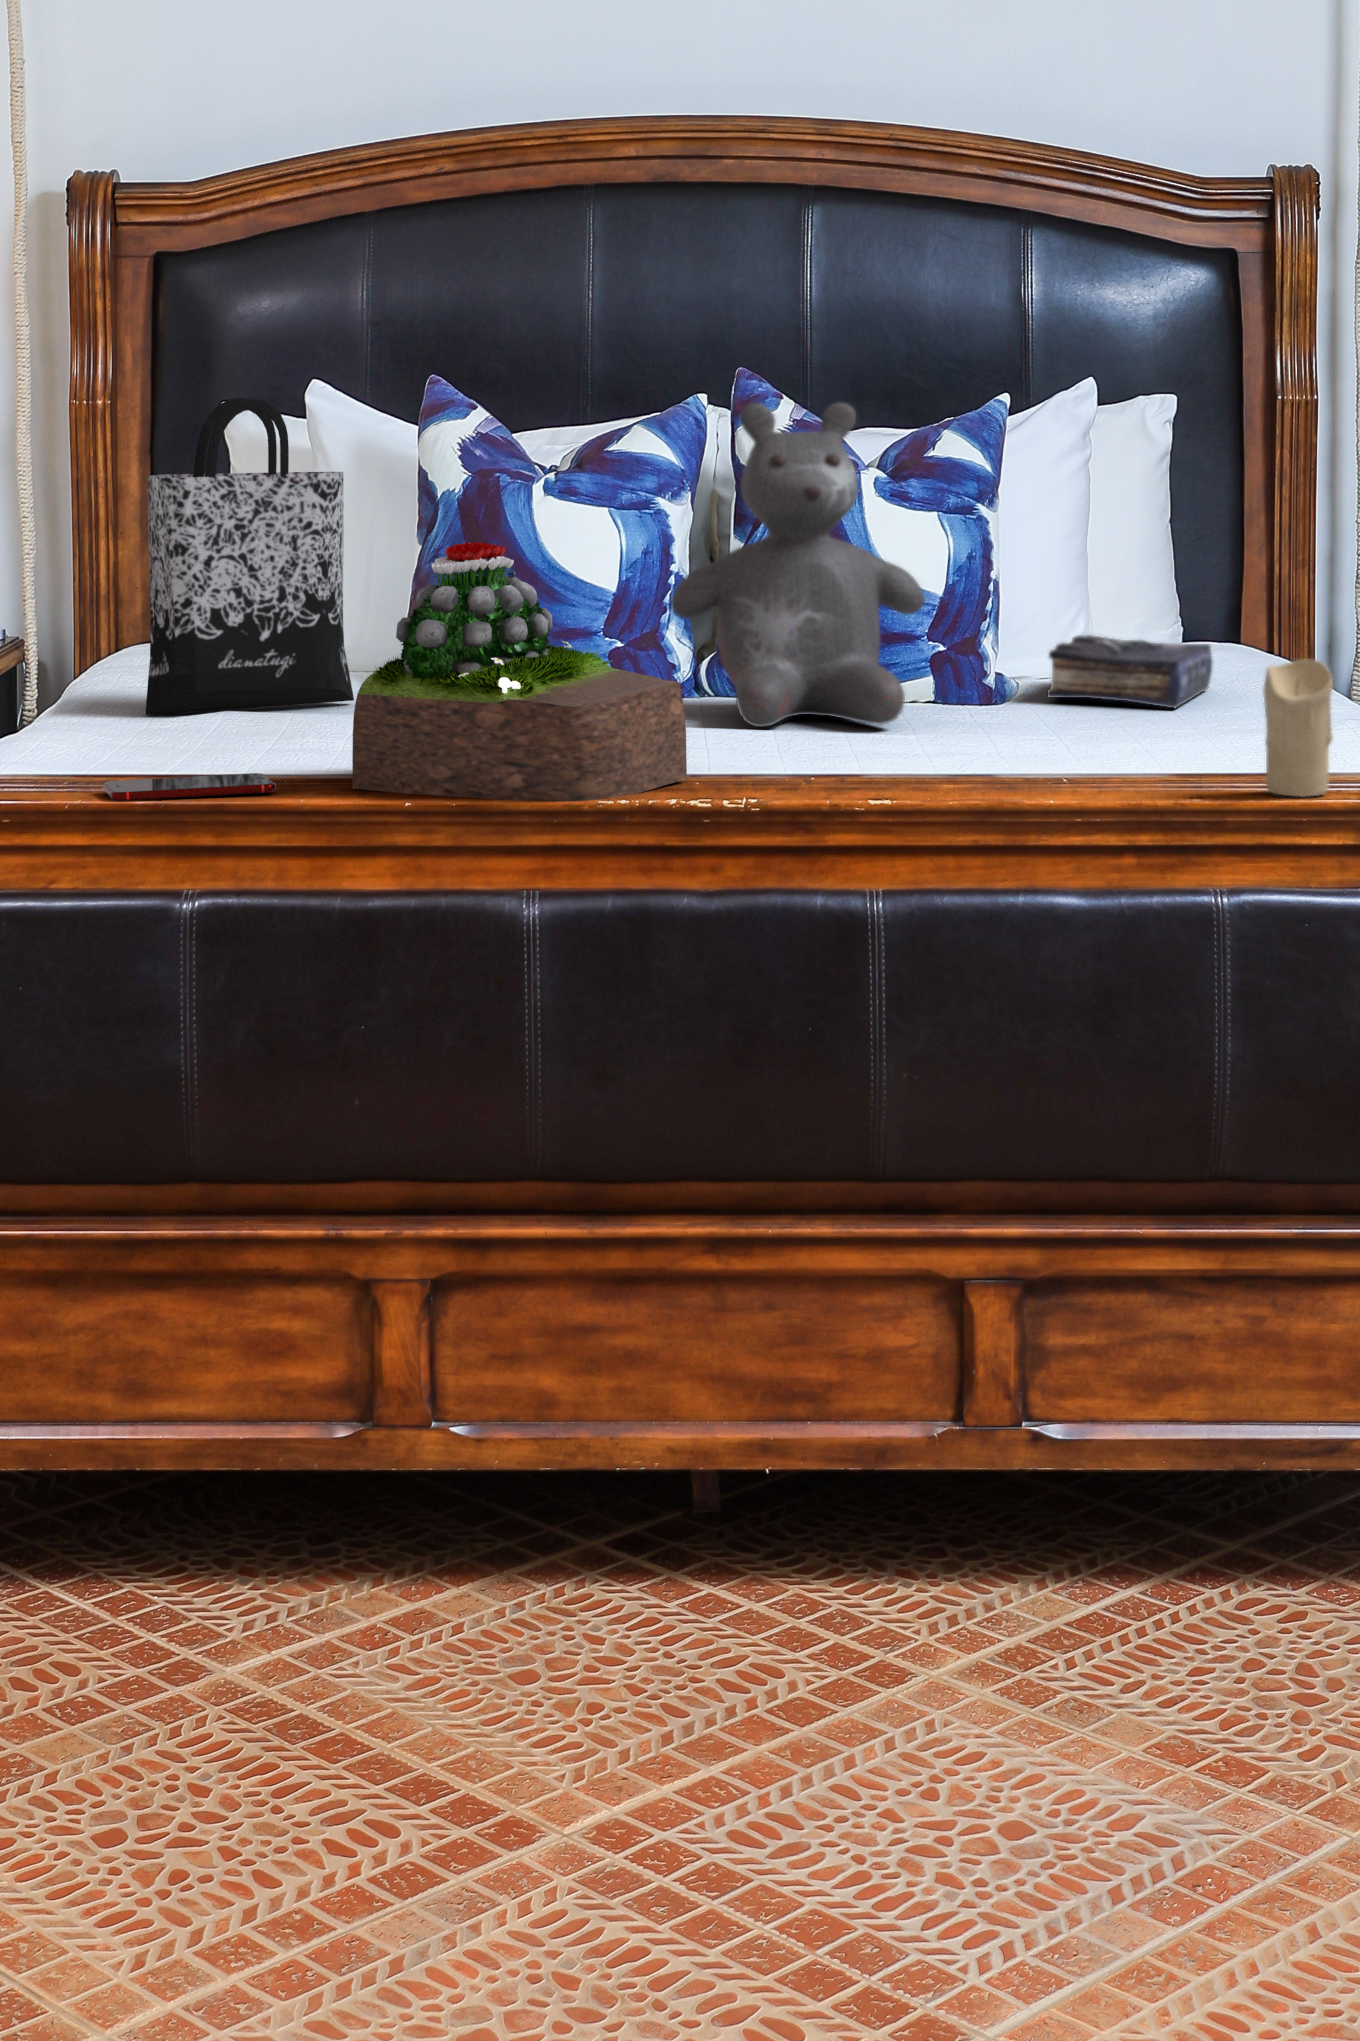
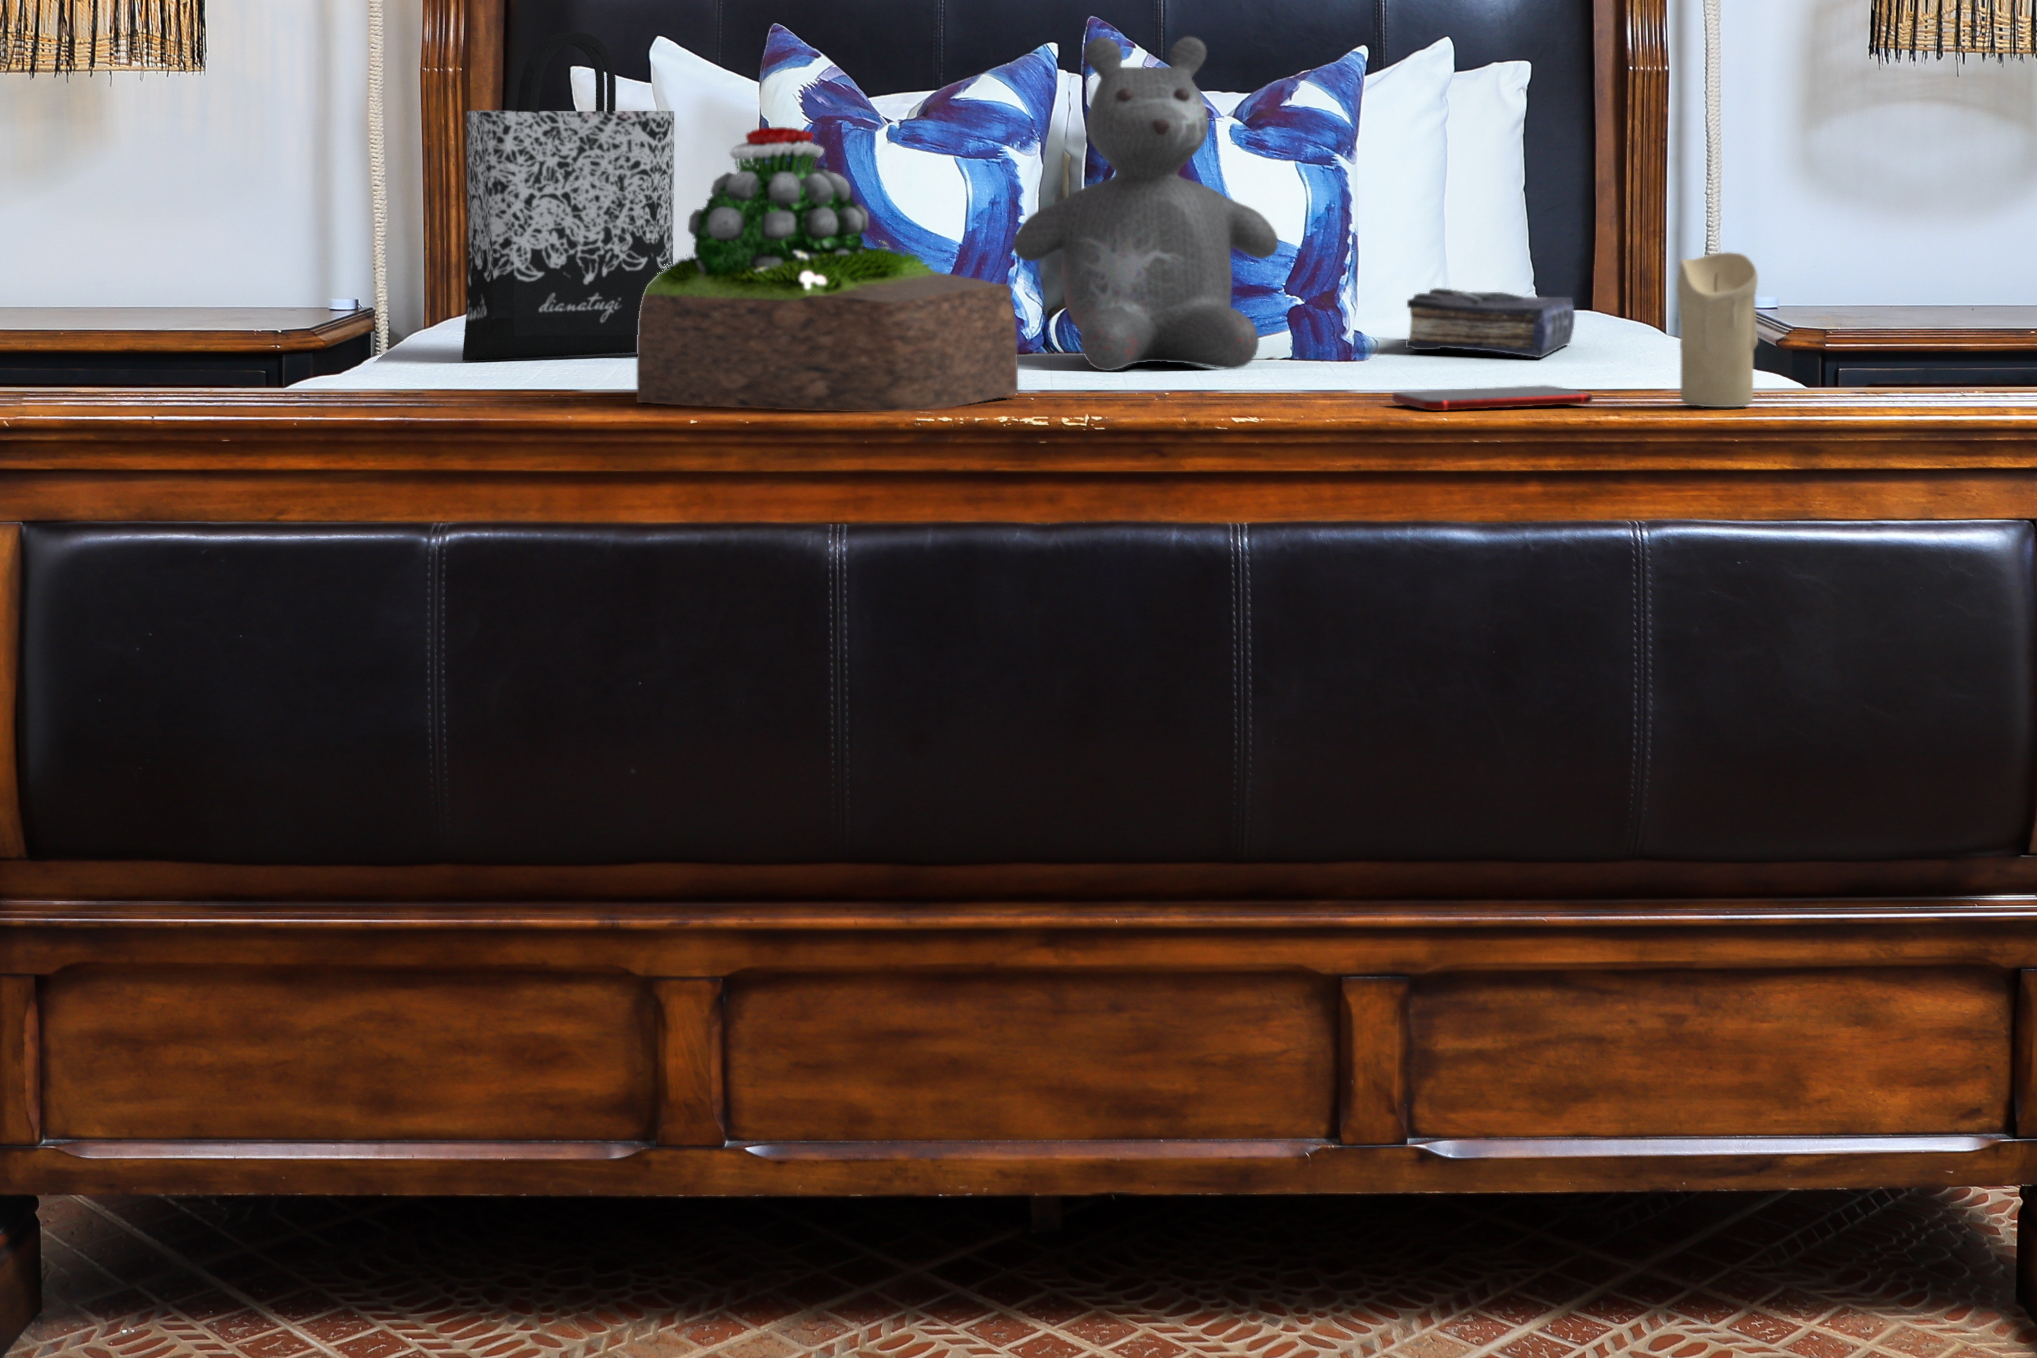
smartphone: present [103,773,276,801] -> present [1391,385,1593,411]

